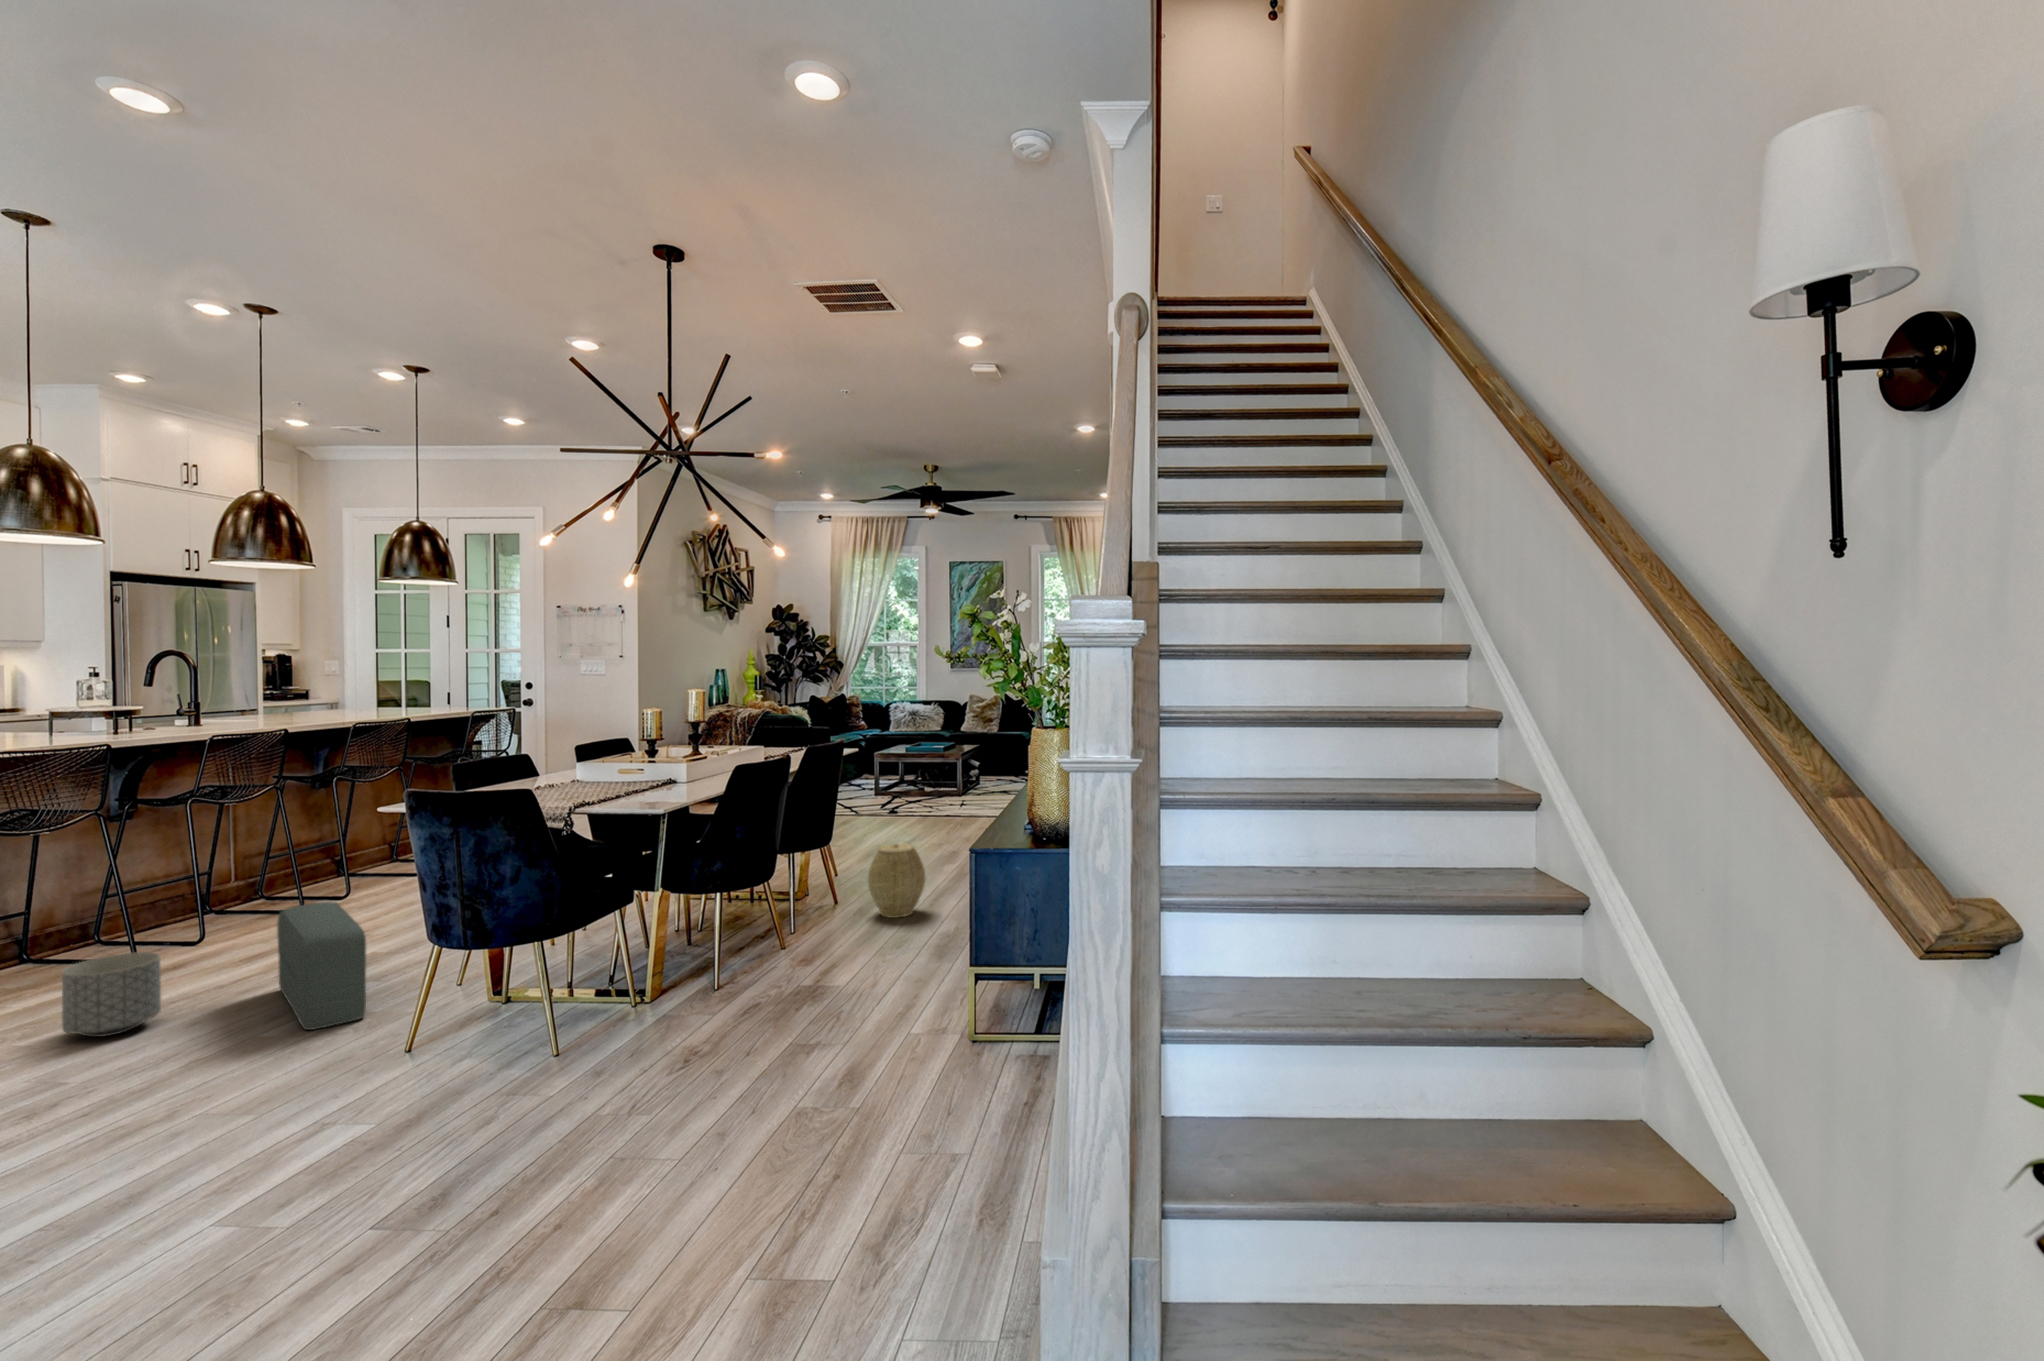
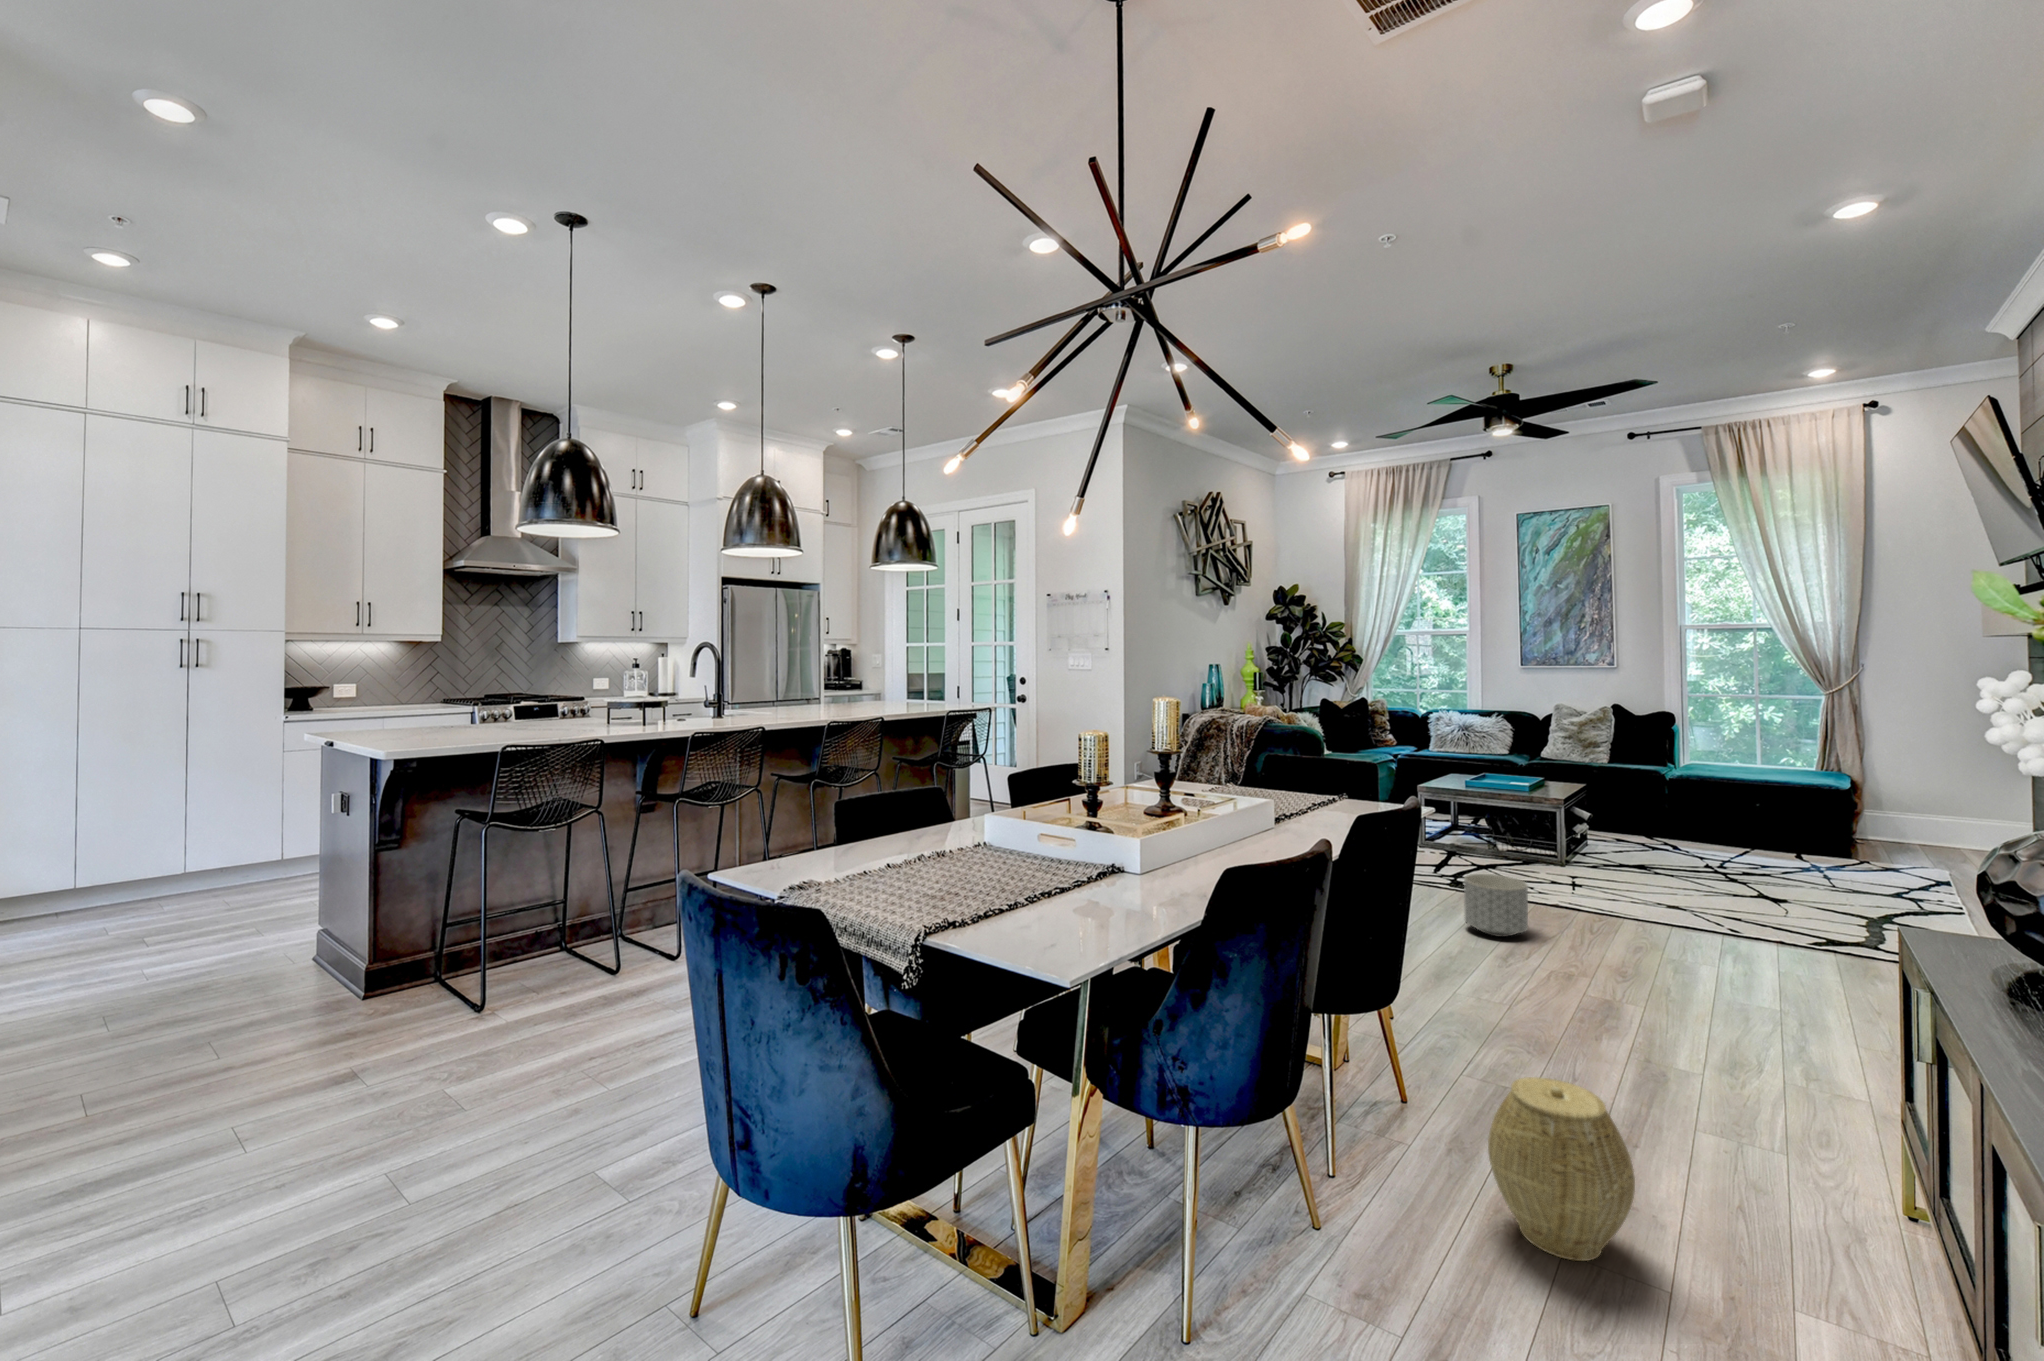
pouf: present [277,902,366,1030] -> none [507,1027,648,1301]
planter: present [62,952,161,1037] -> present [1464,874,1528,937]

